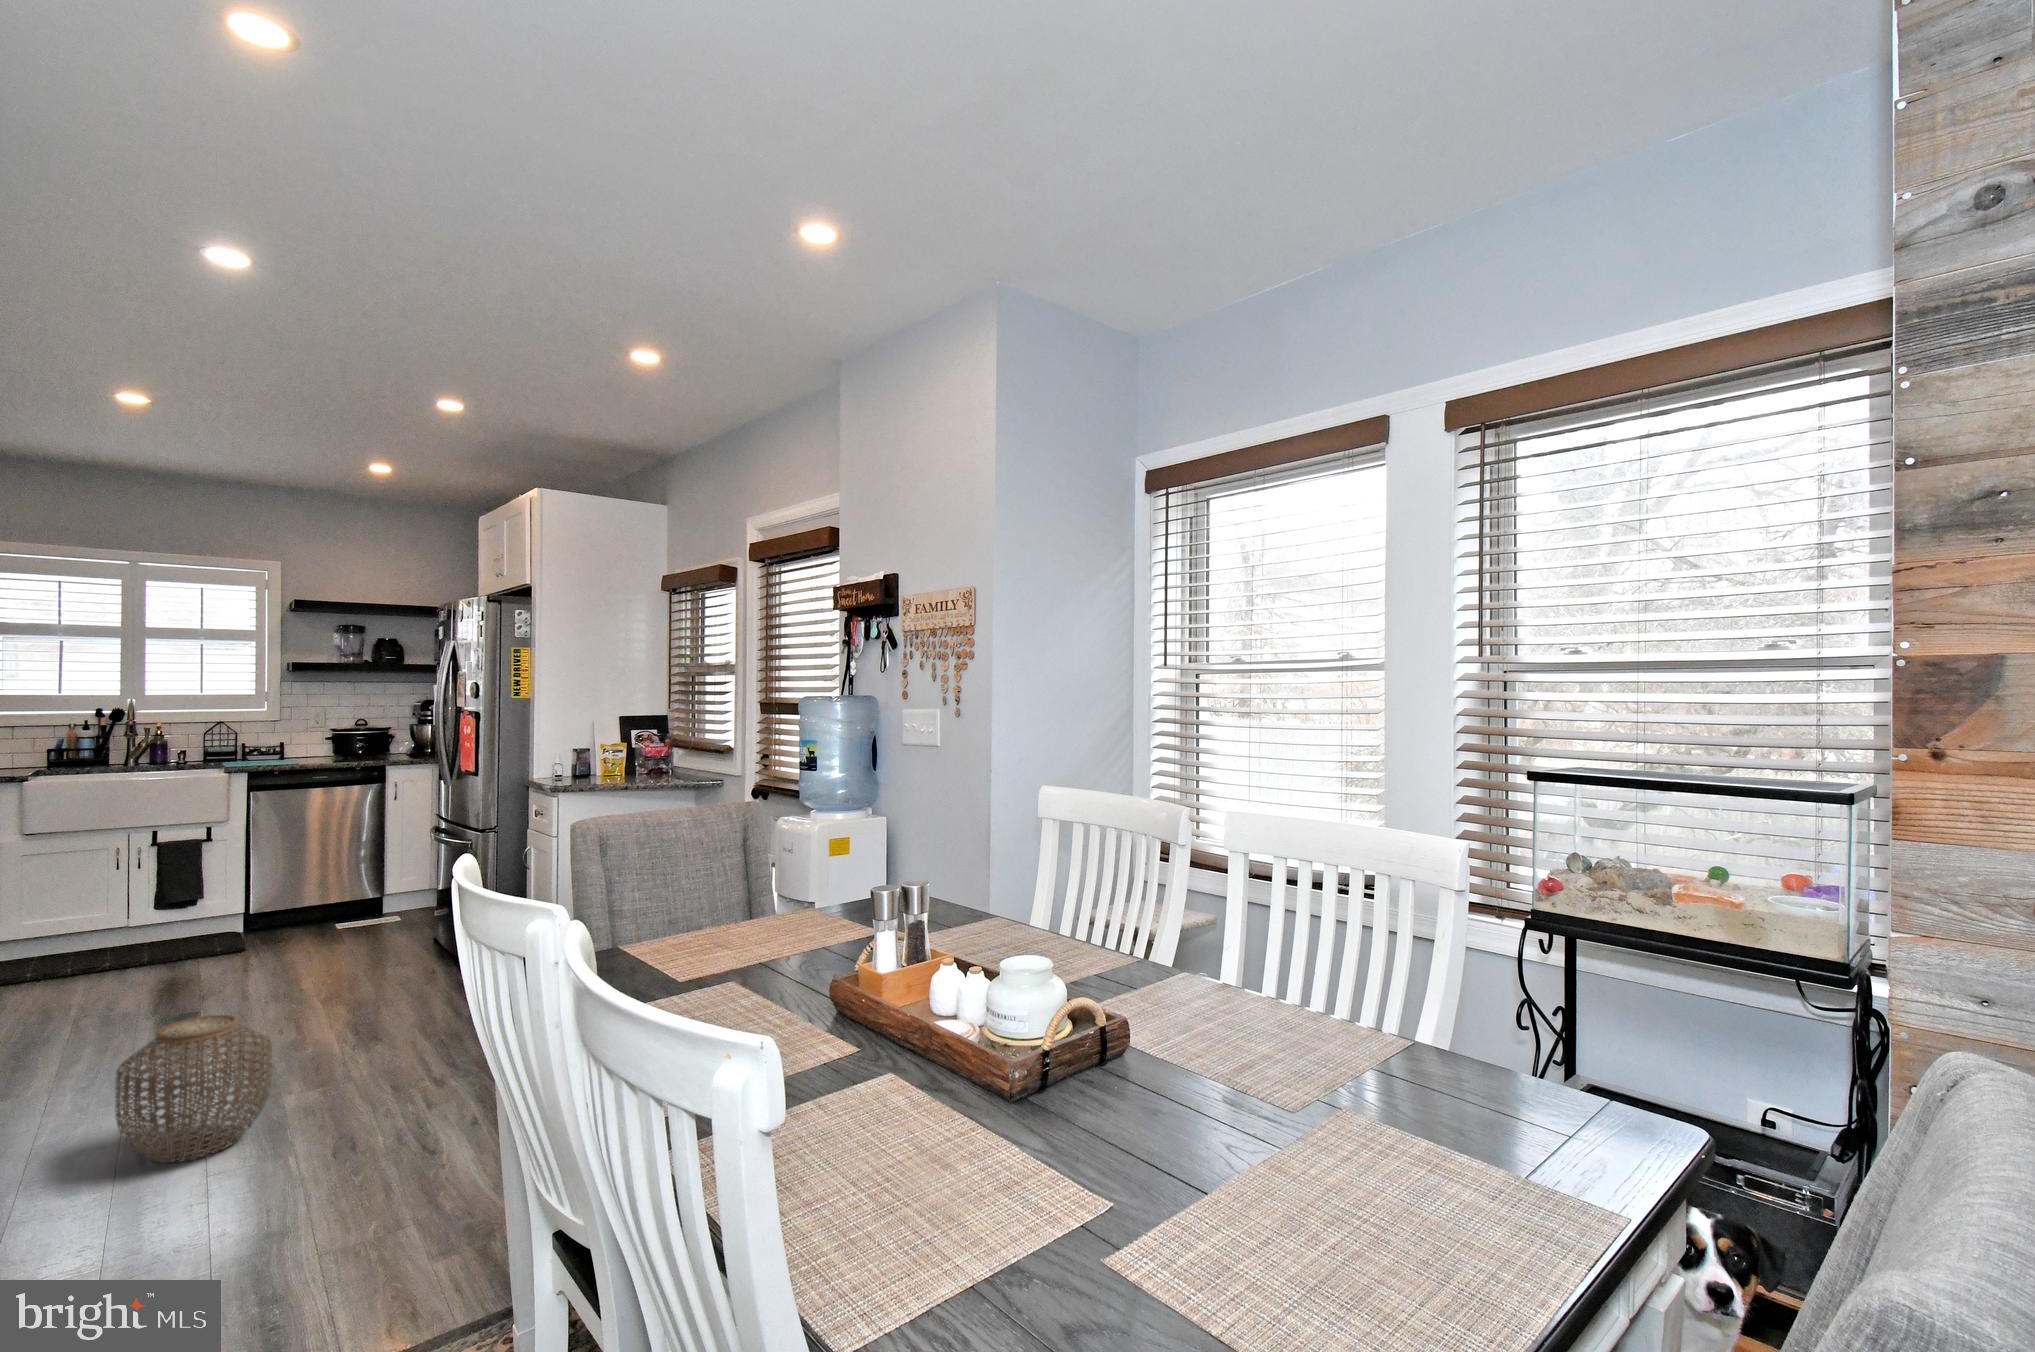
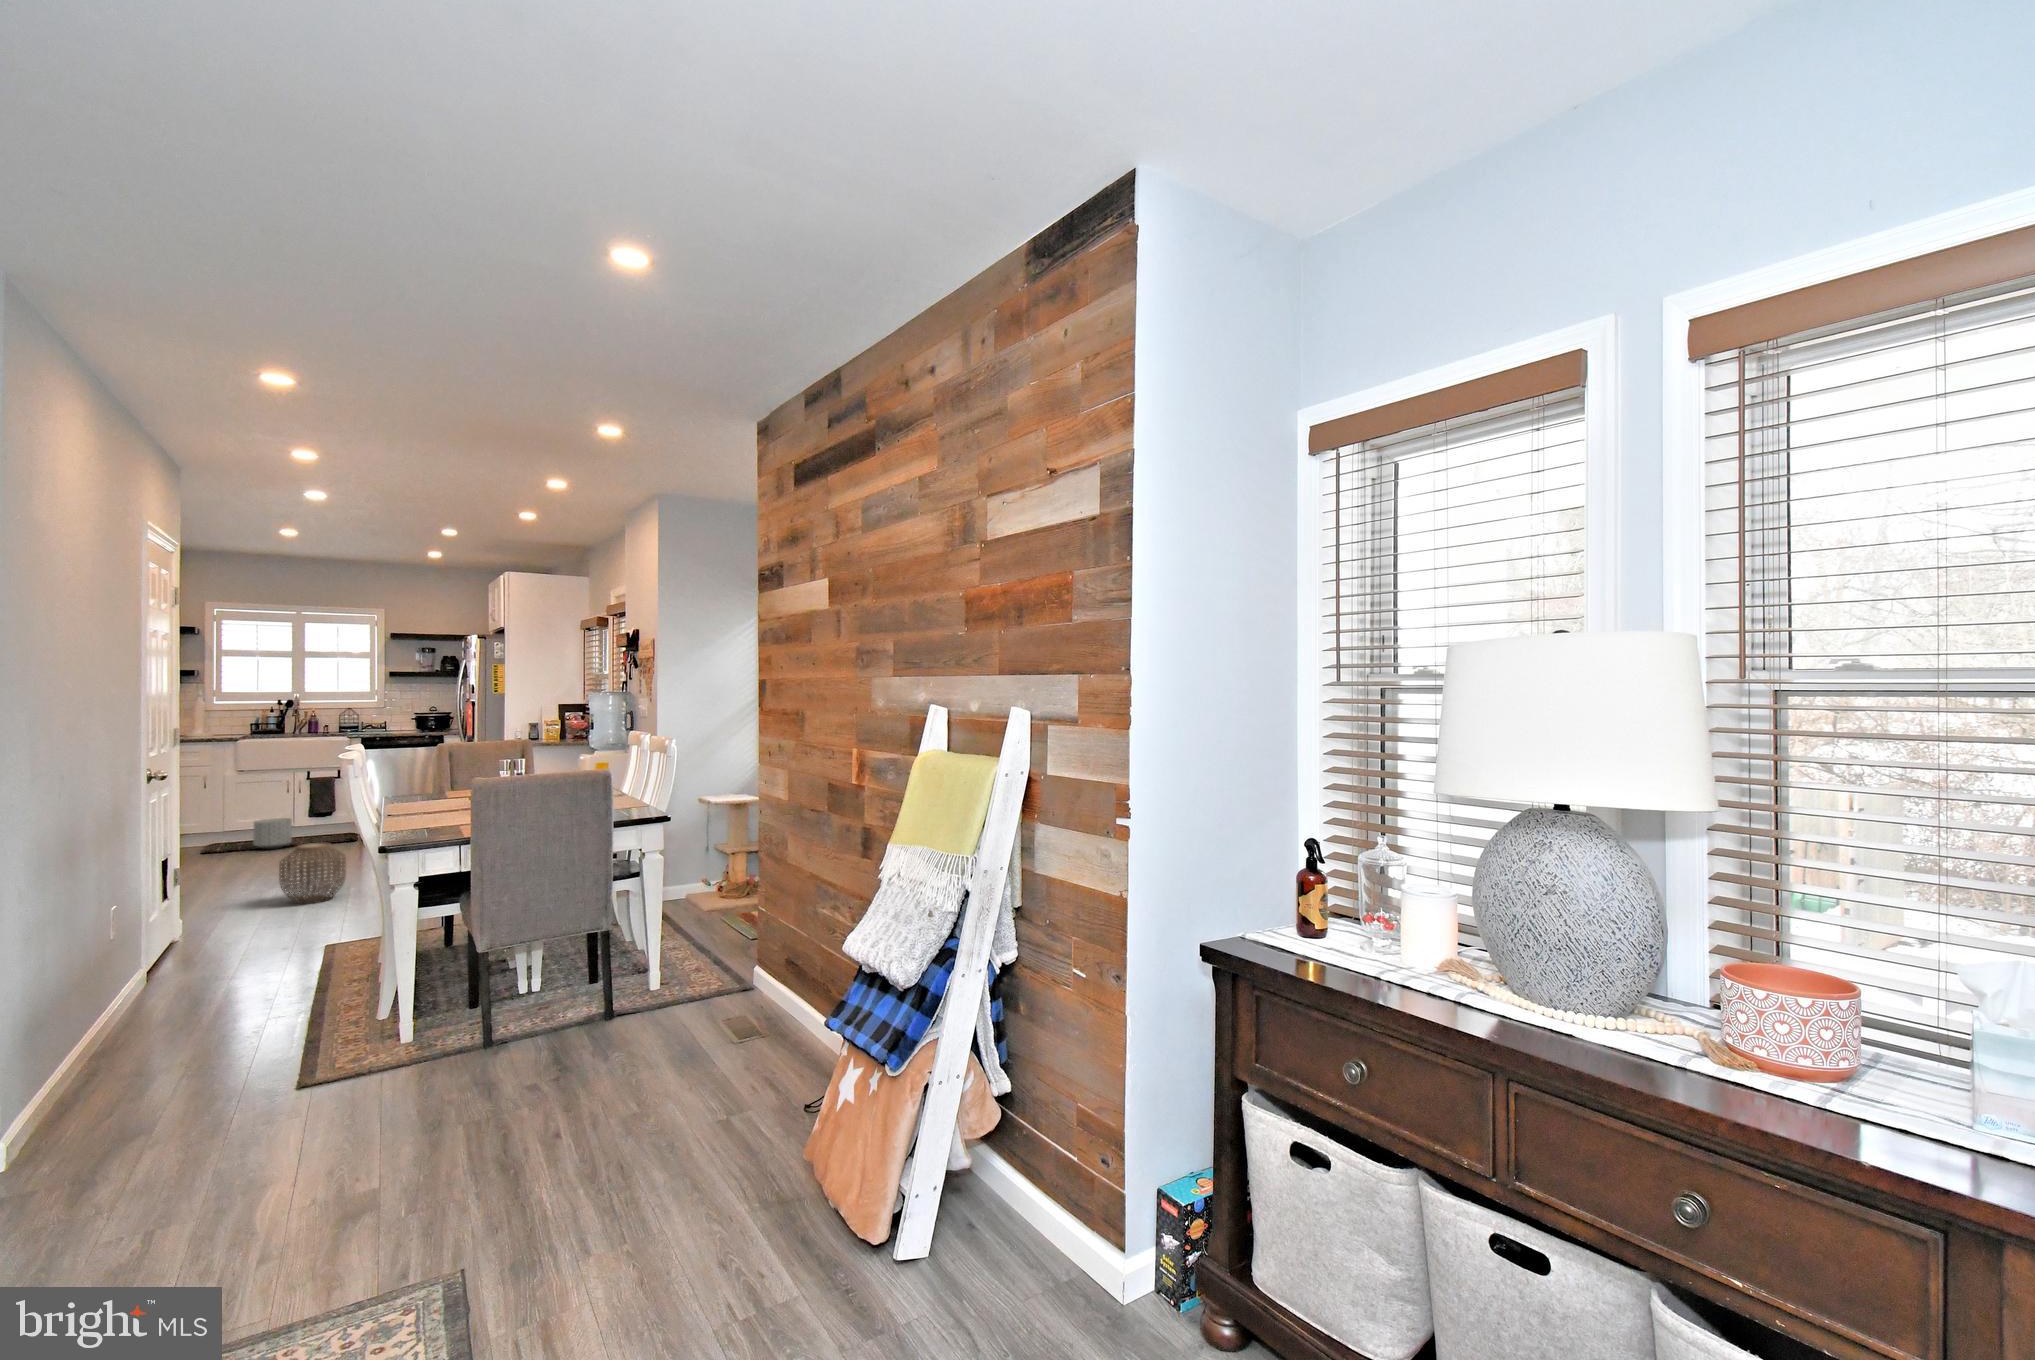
planter: none [47,917,123,978] -> present [253,818,292,849]

